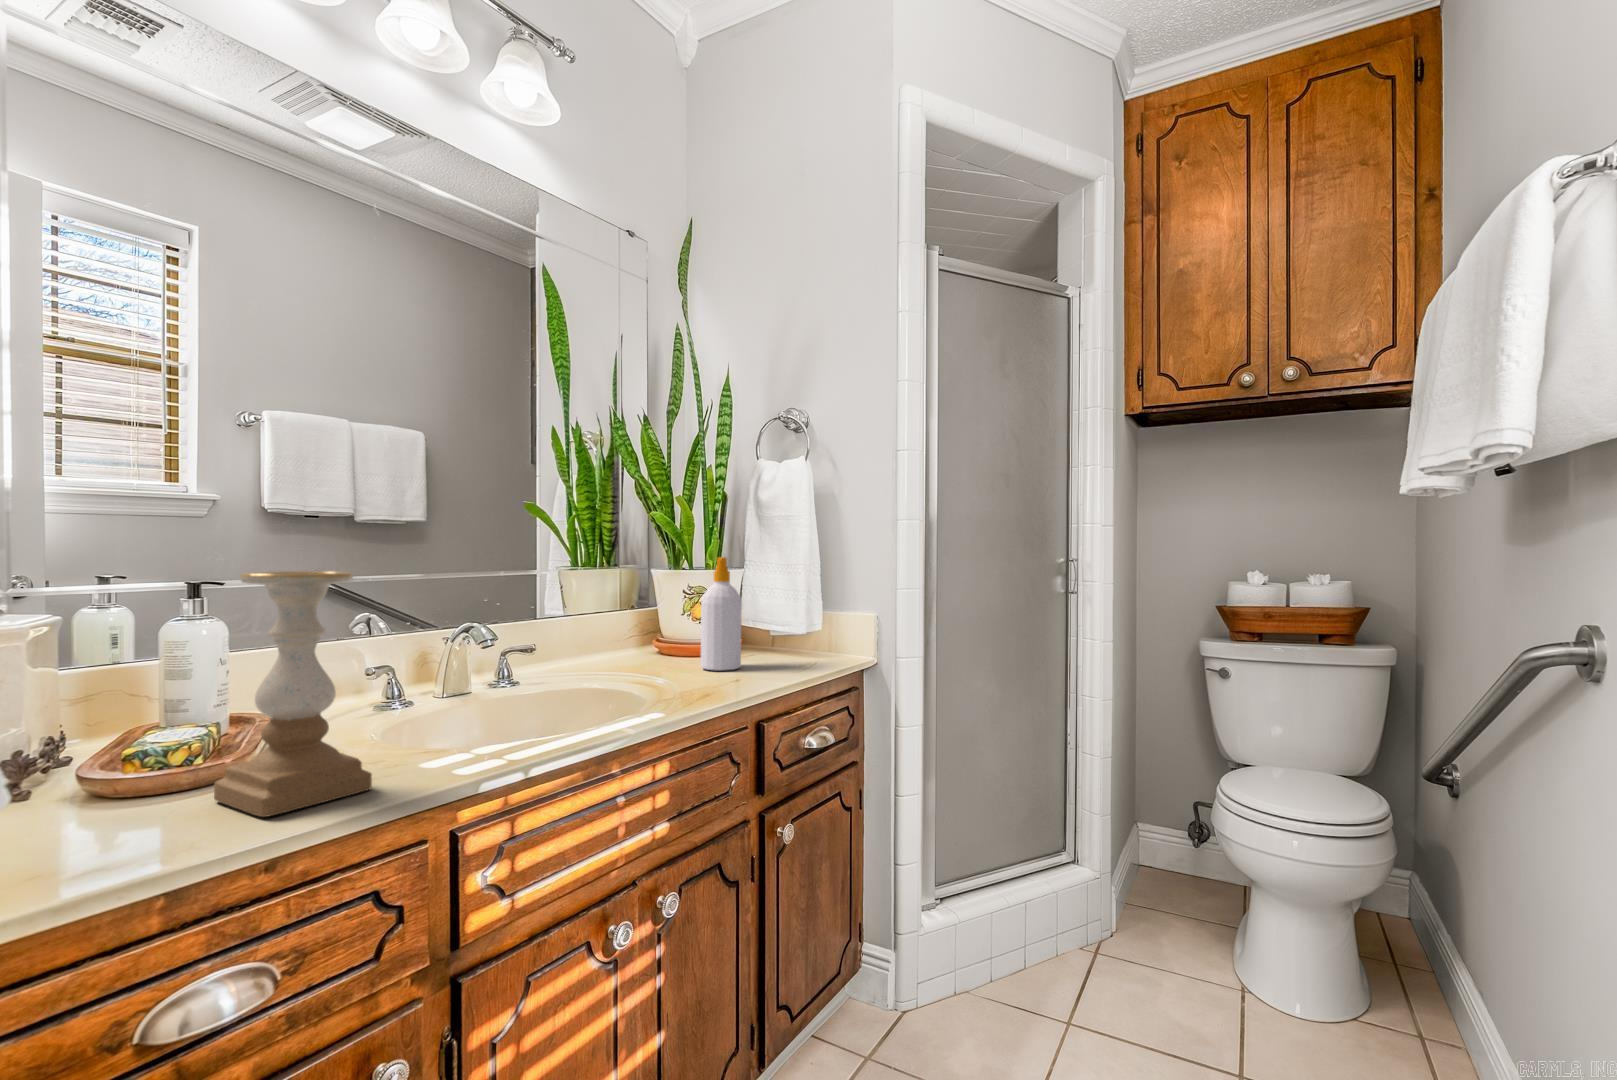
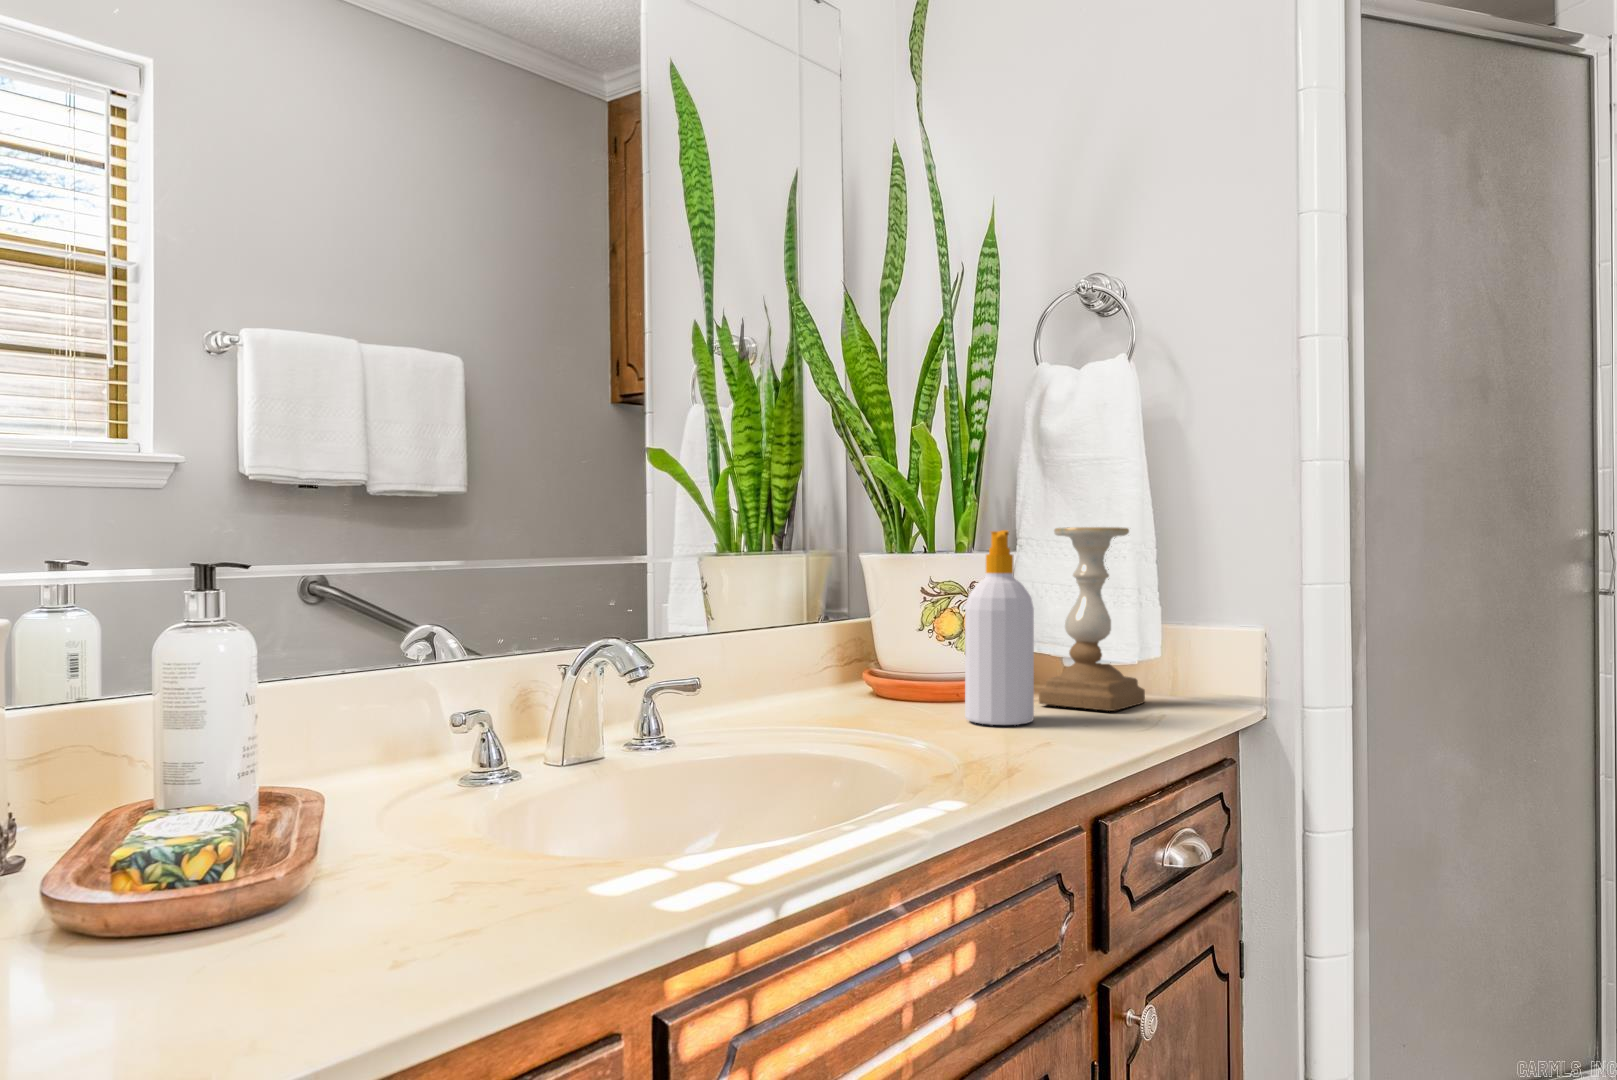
candle holder: present [214,571,372,817] -> present [1039,527,1145,711]

